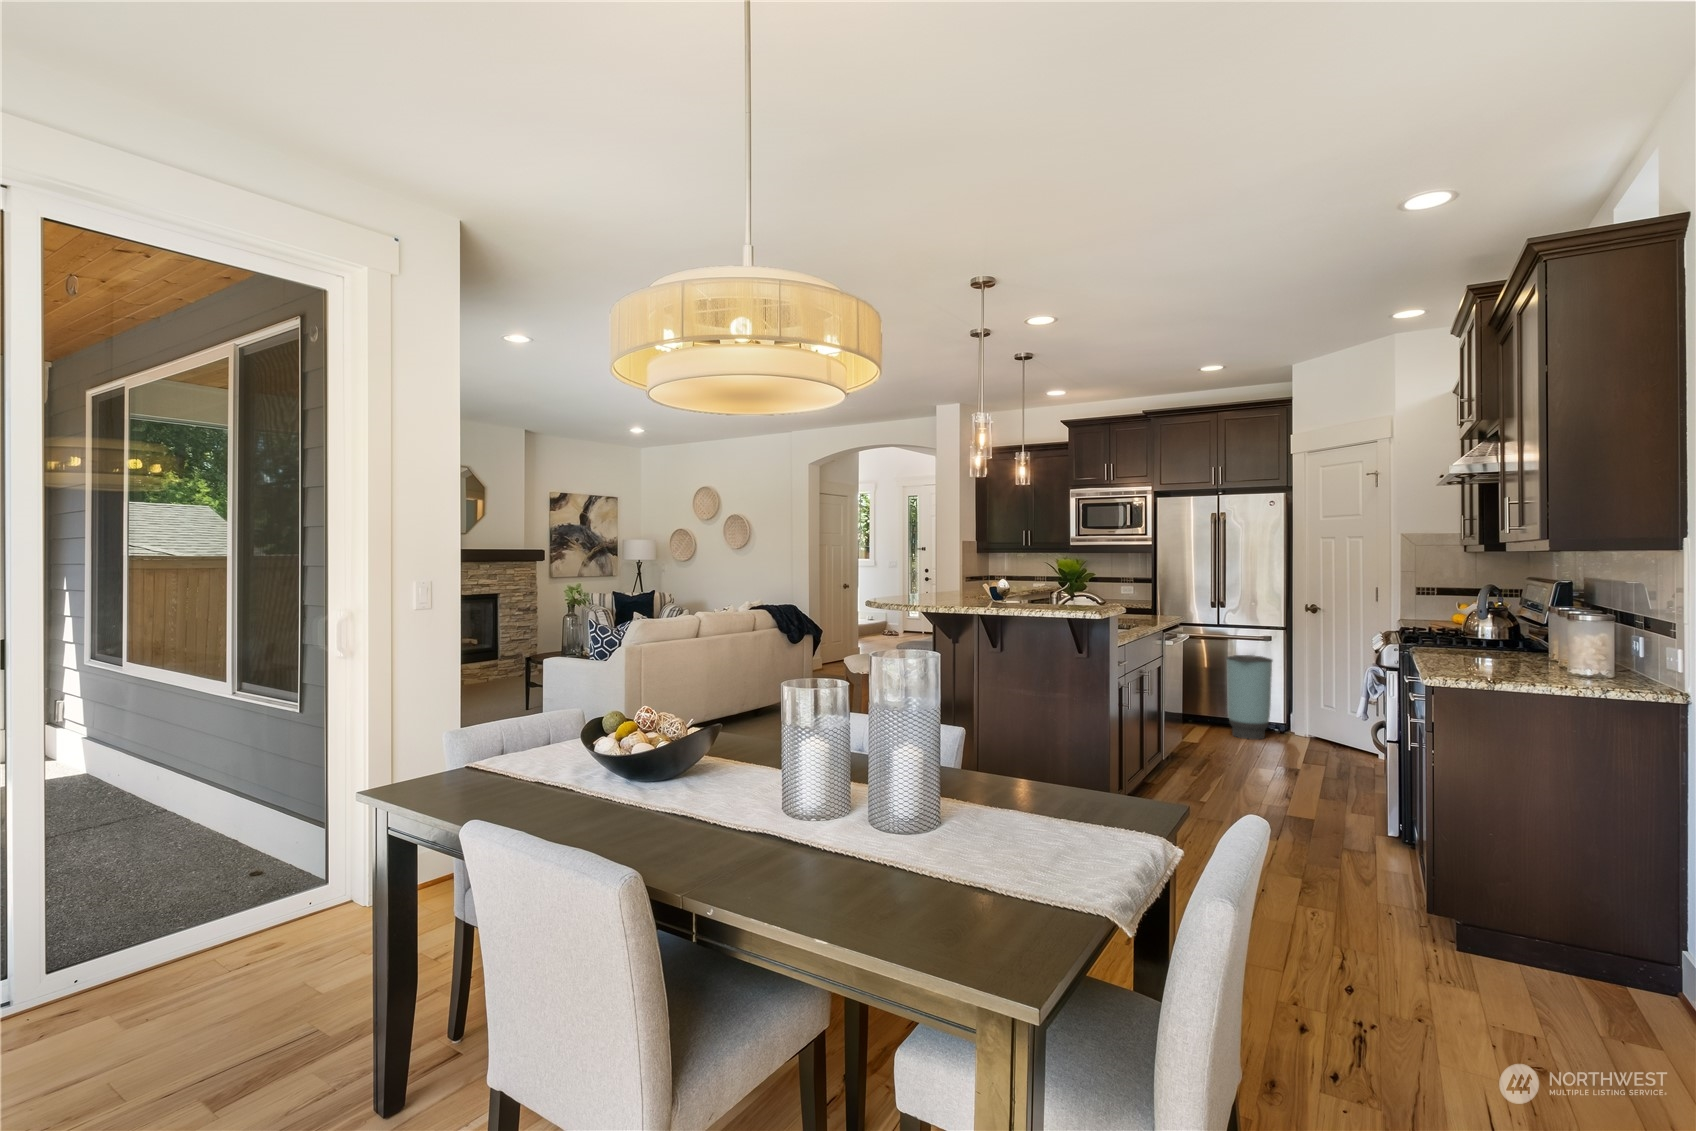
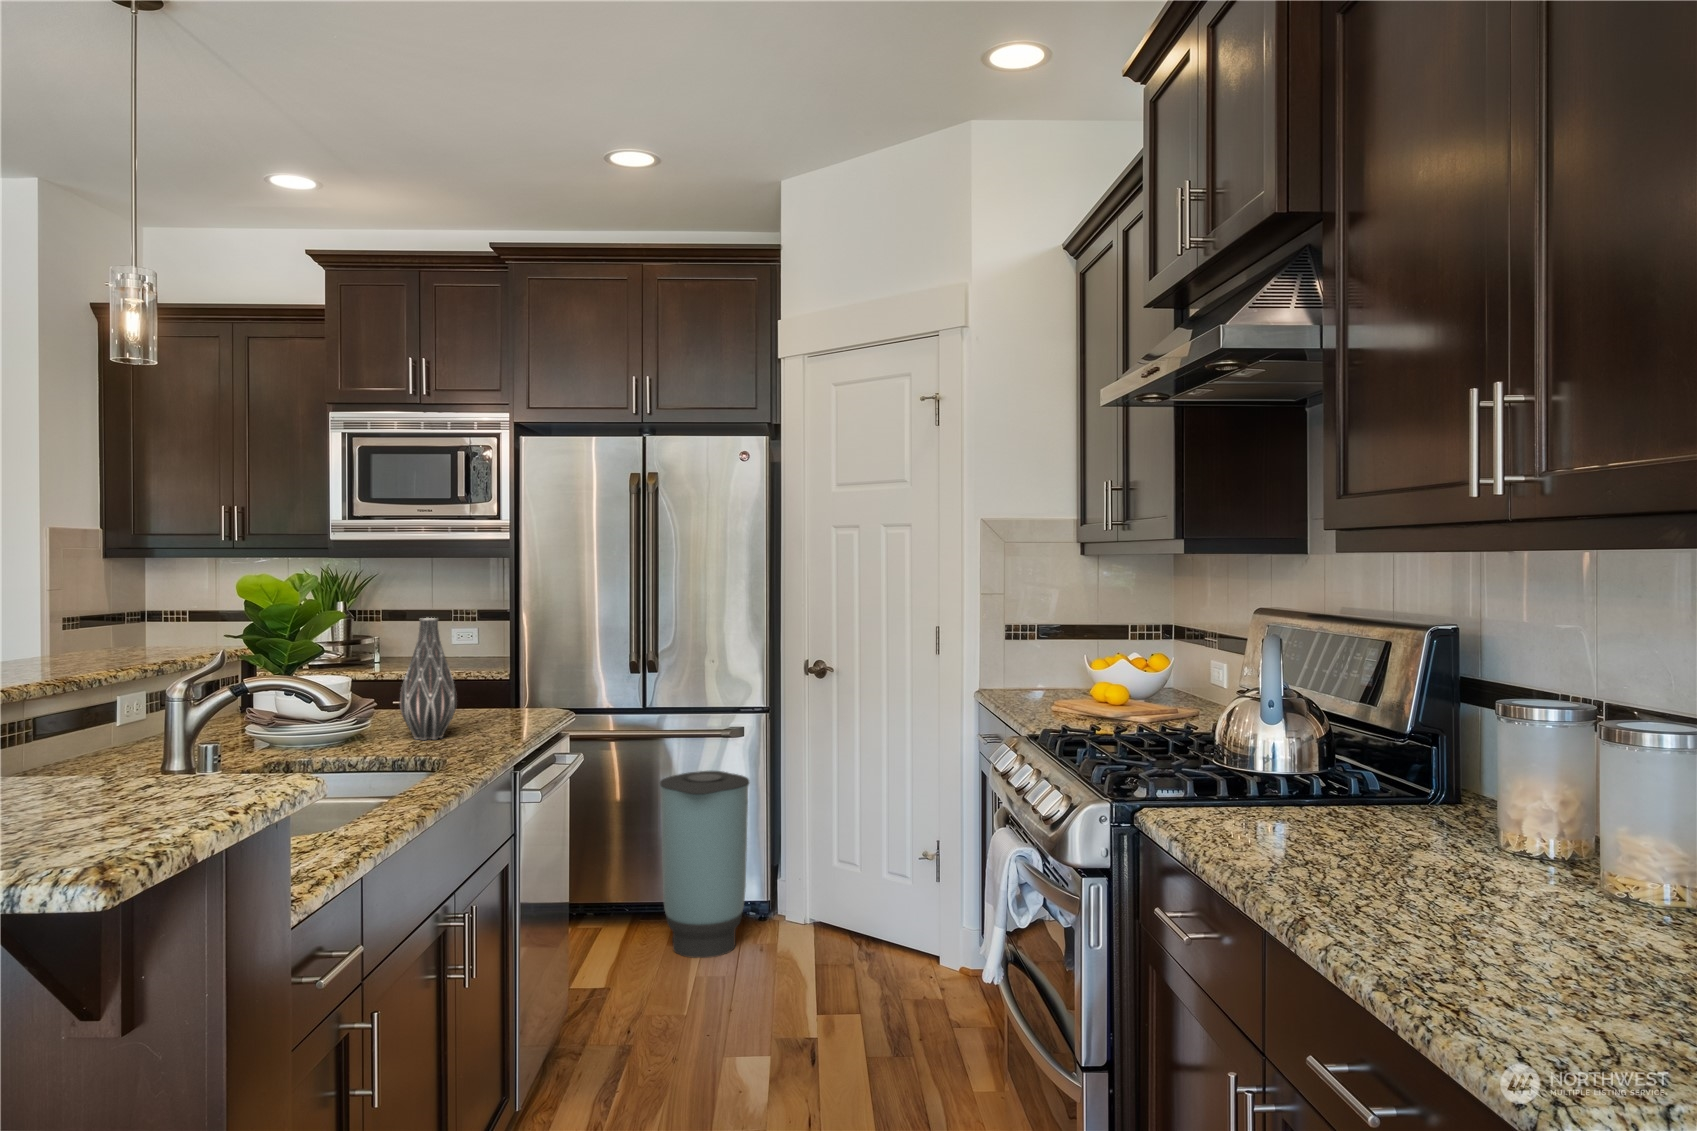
vase: none [1124,576,1144,619] -> present [399,618,457,740]

